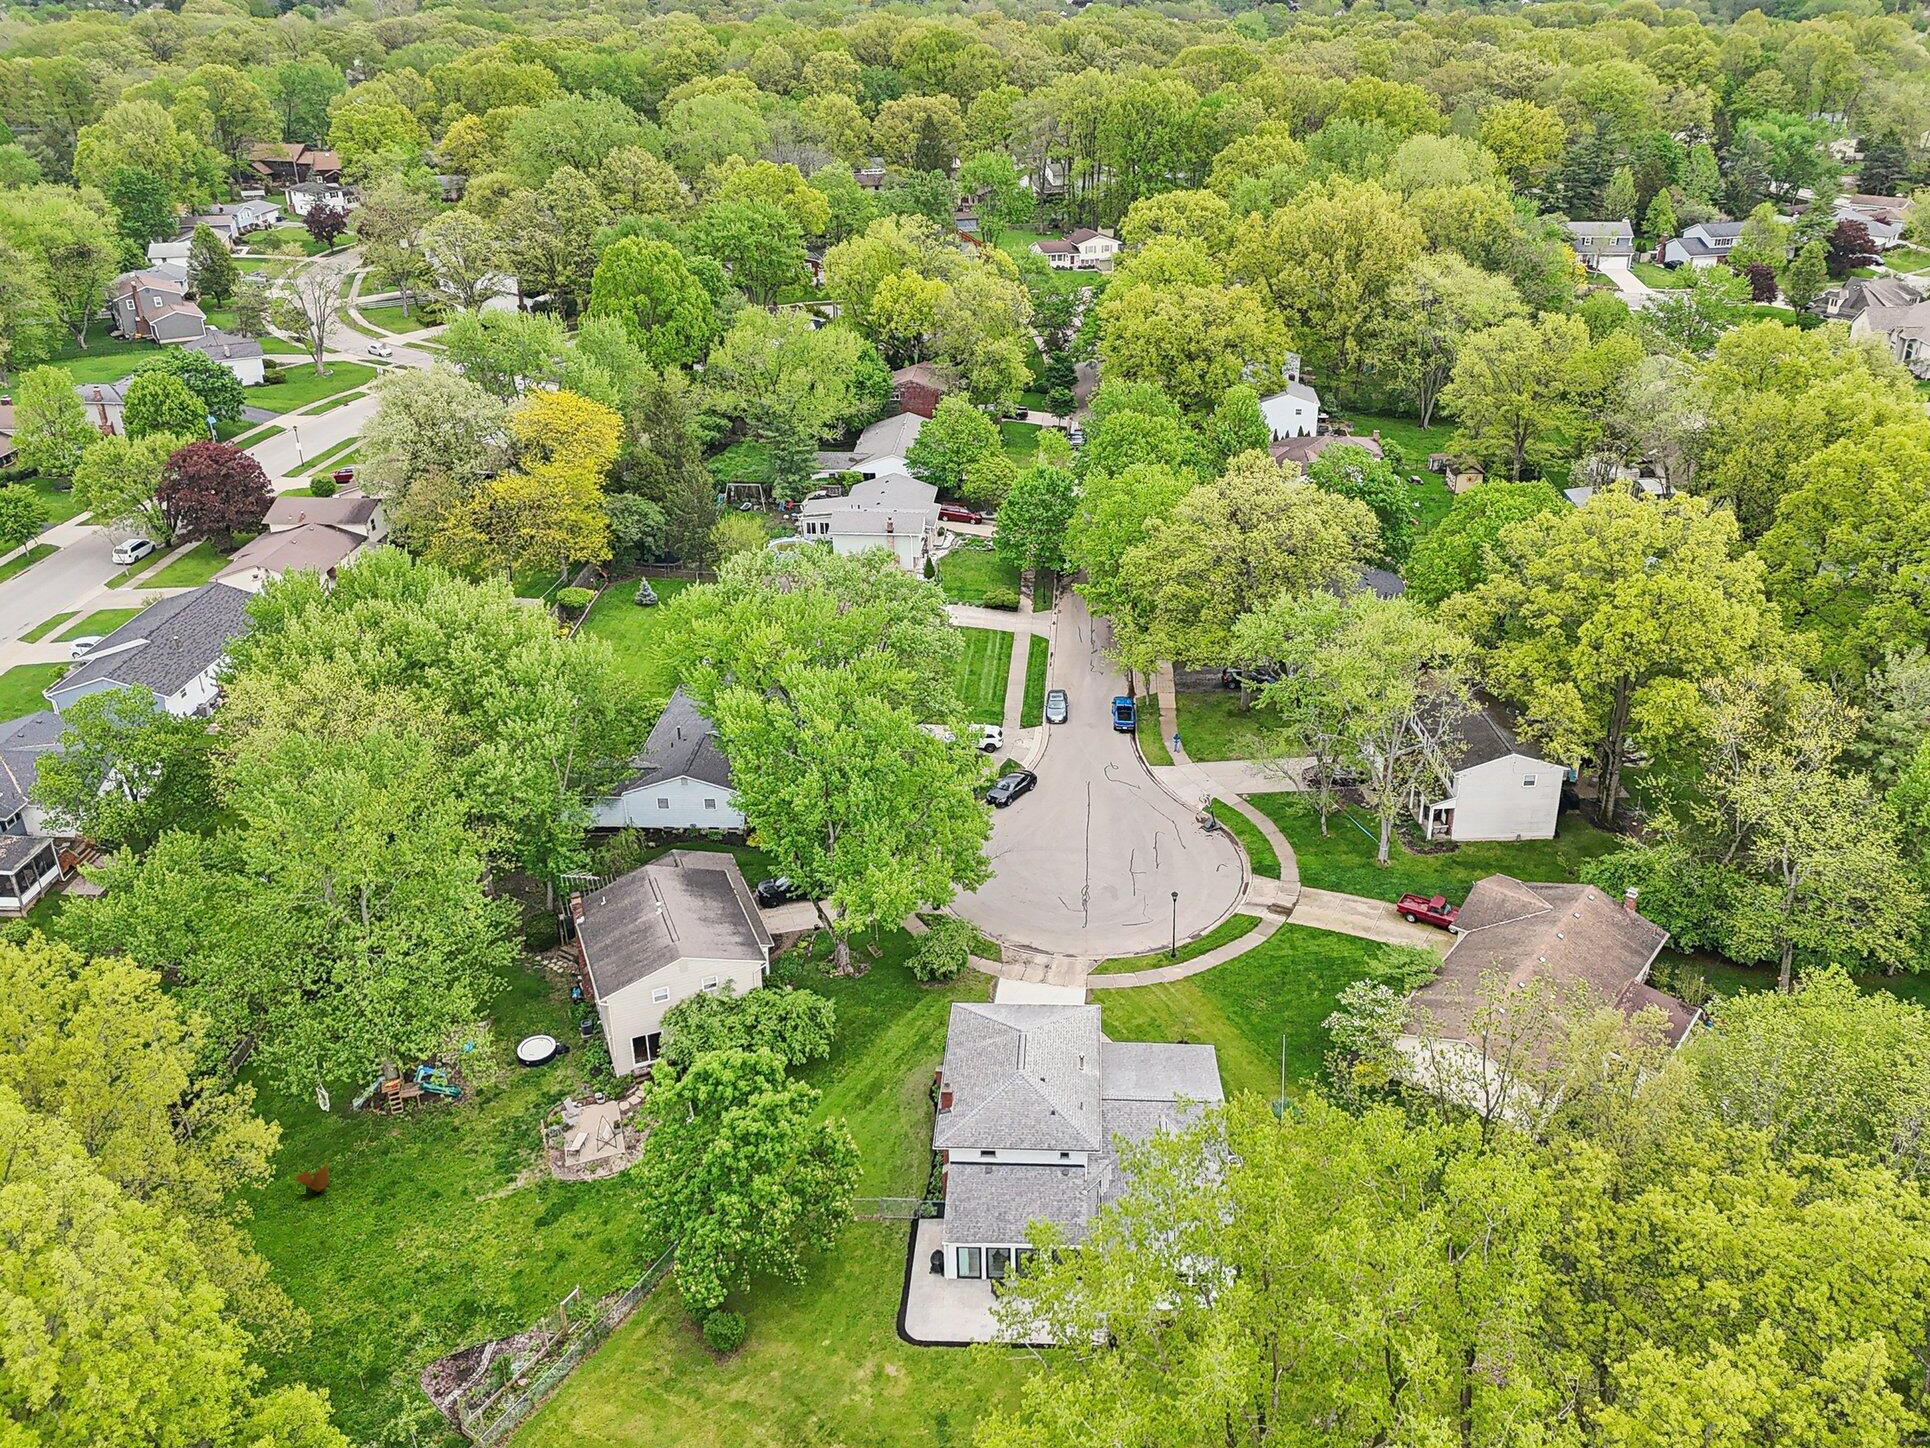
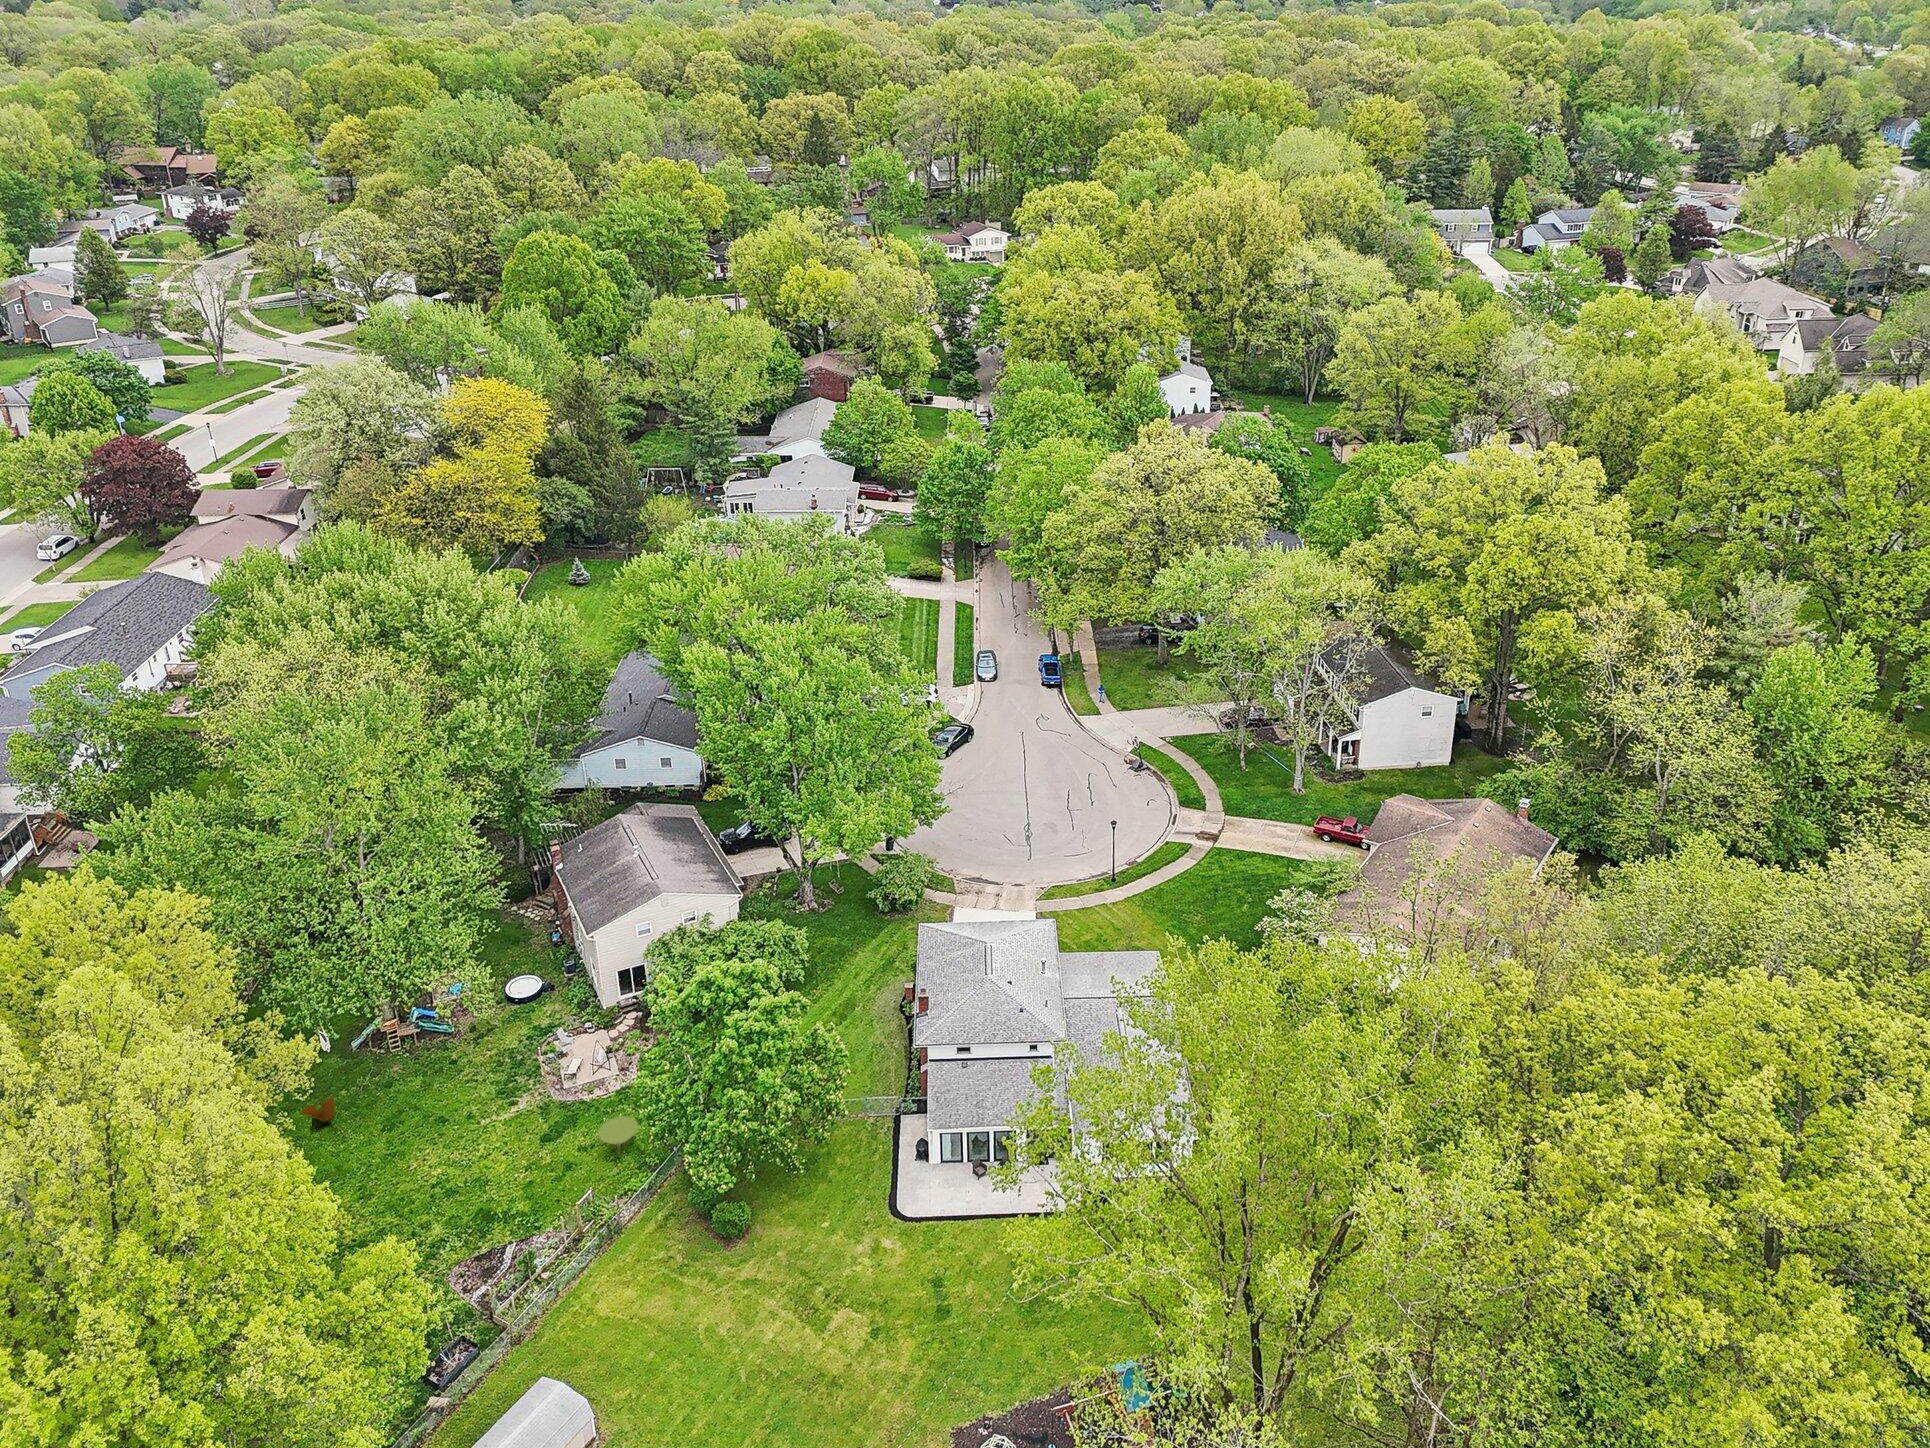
round table: none [594,1204,637,1246] -> present [598,1116,638,1154]

